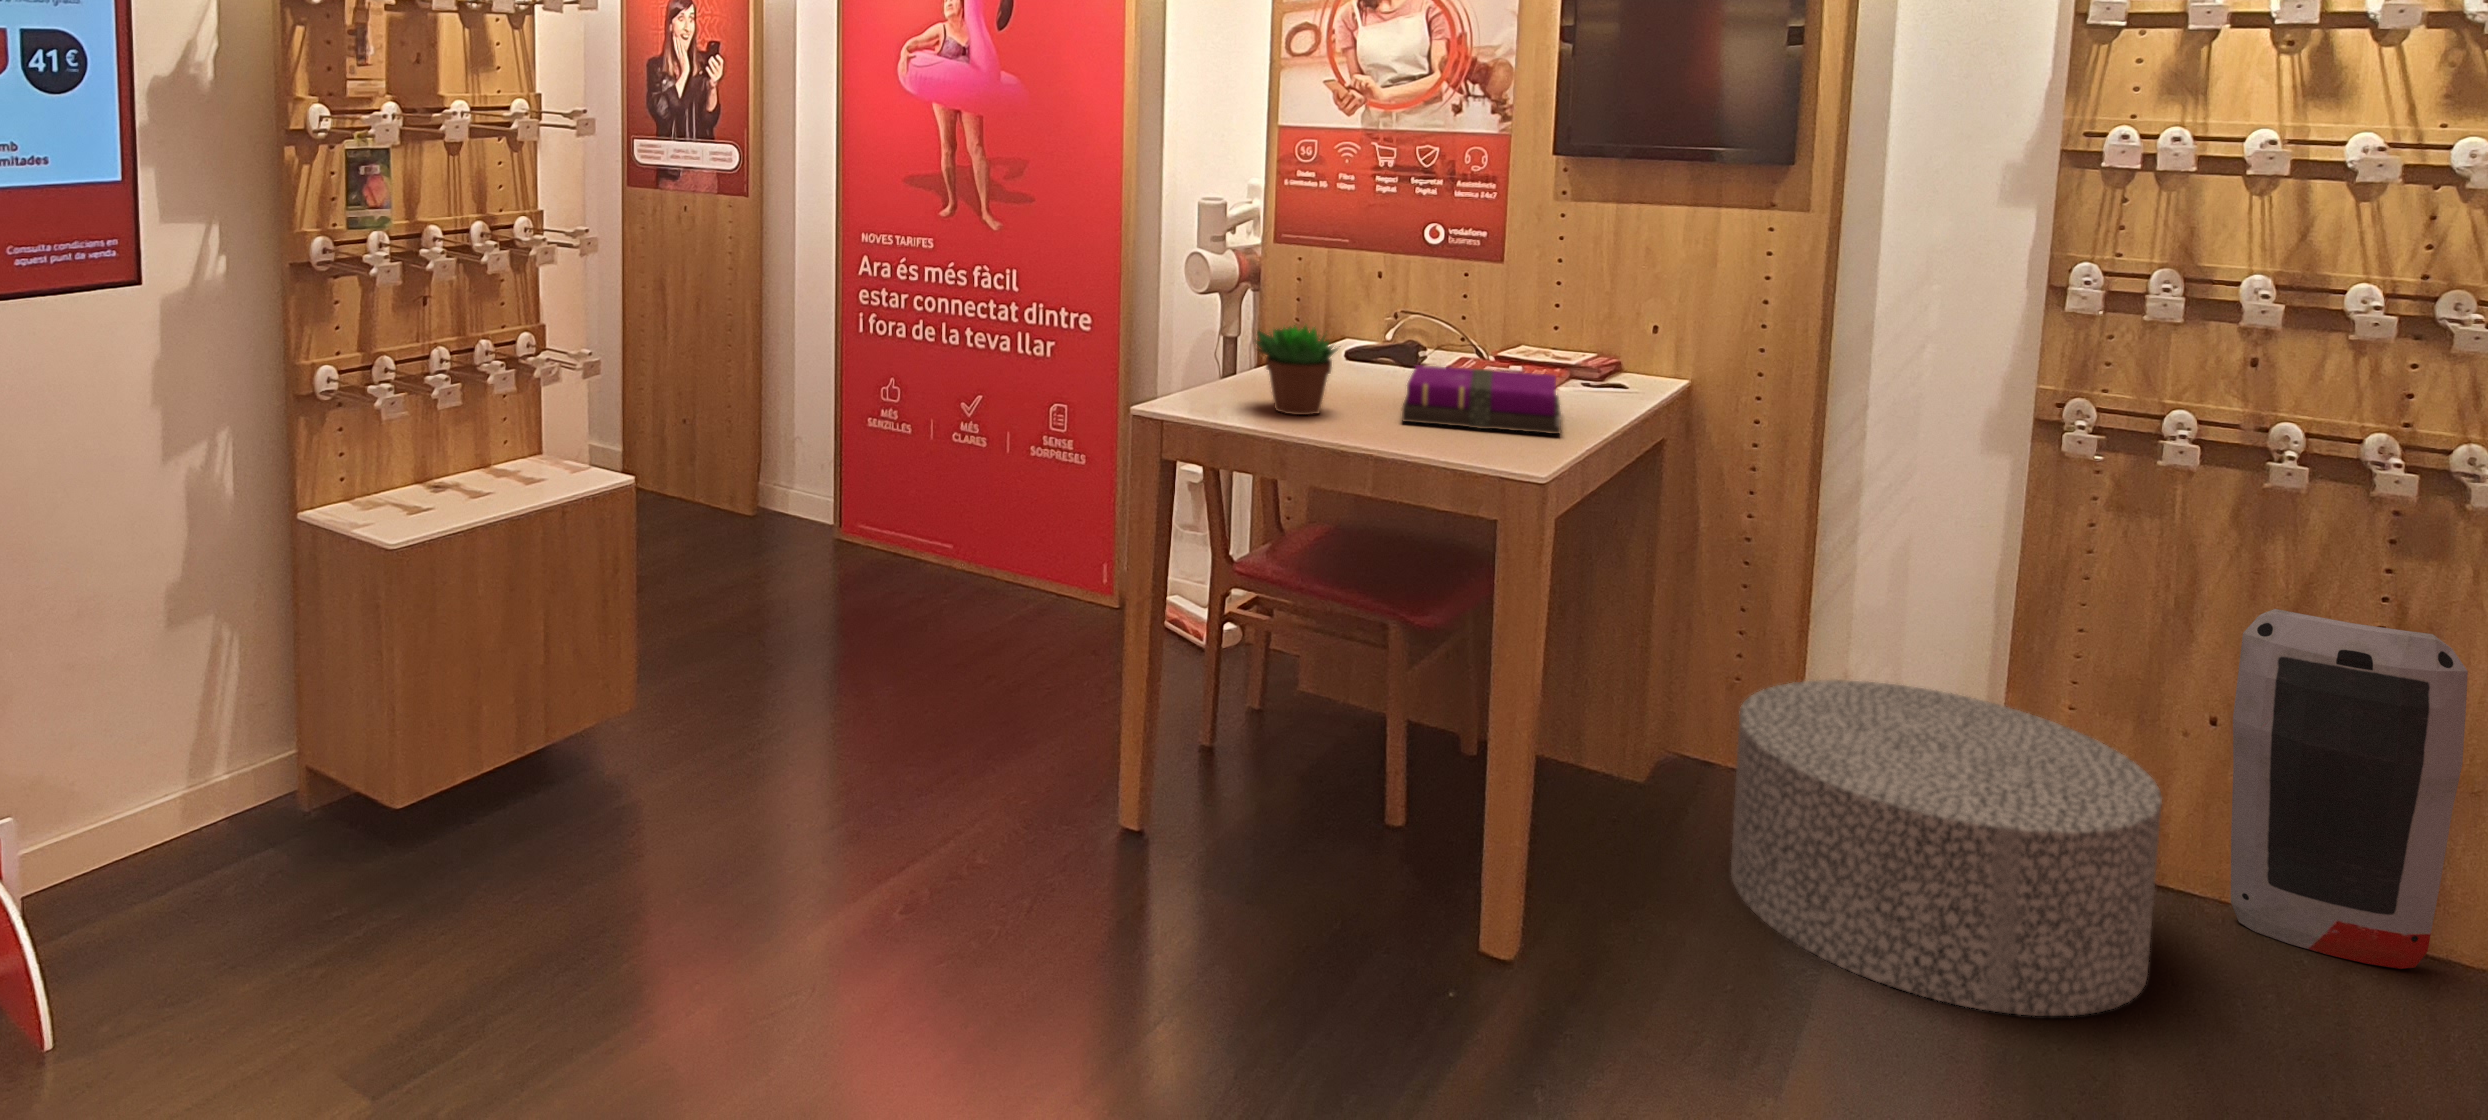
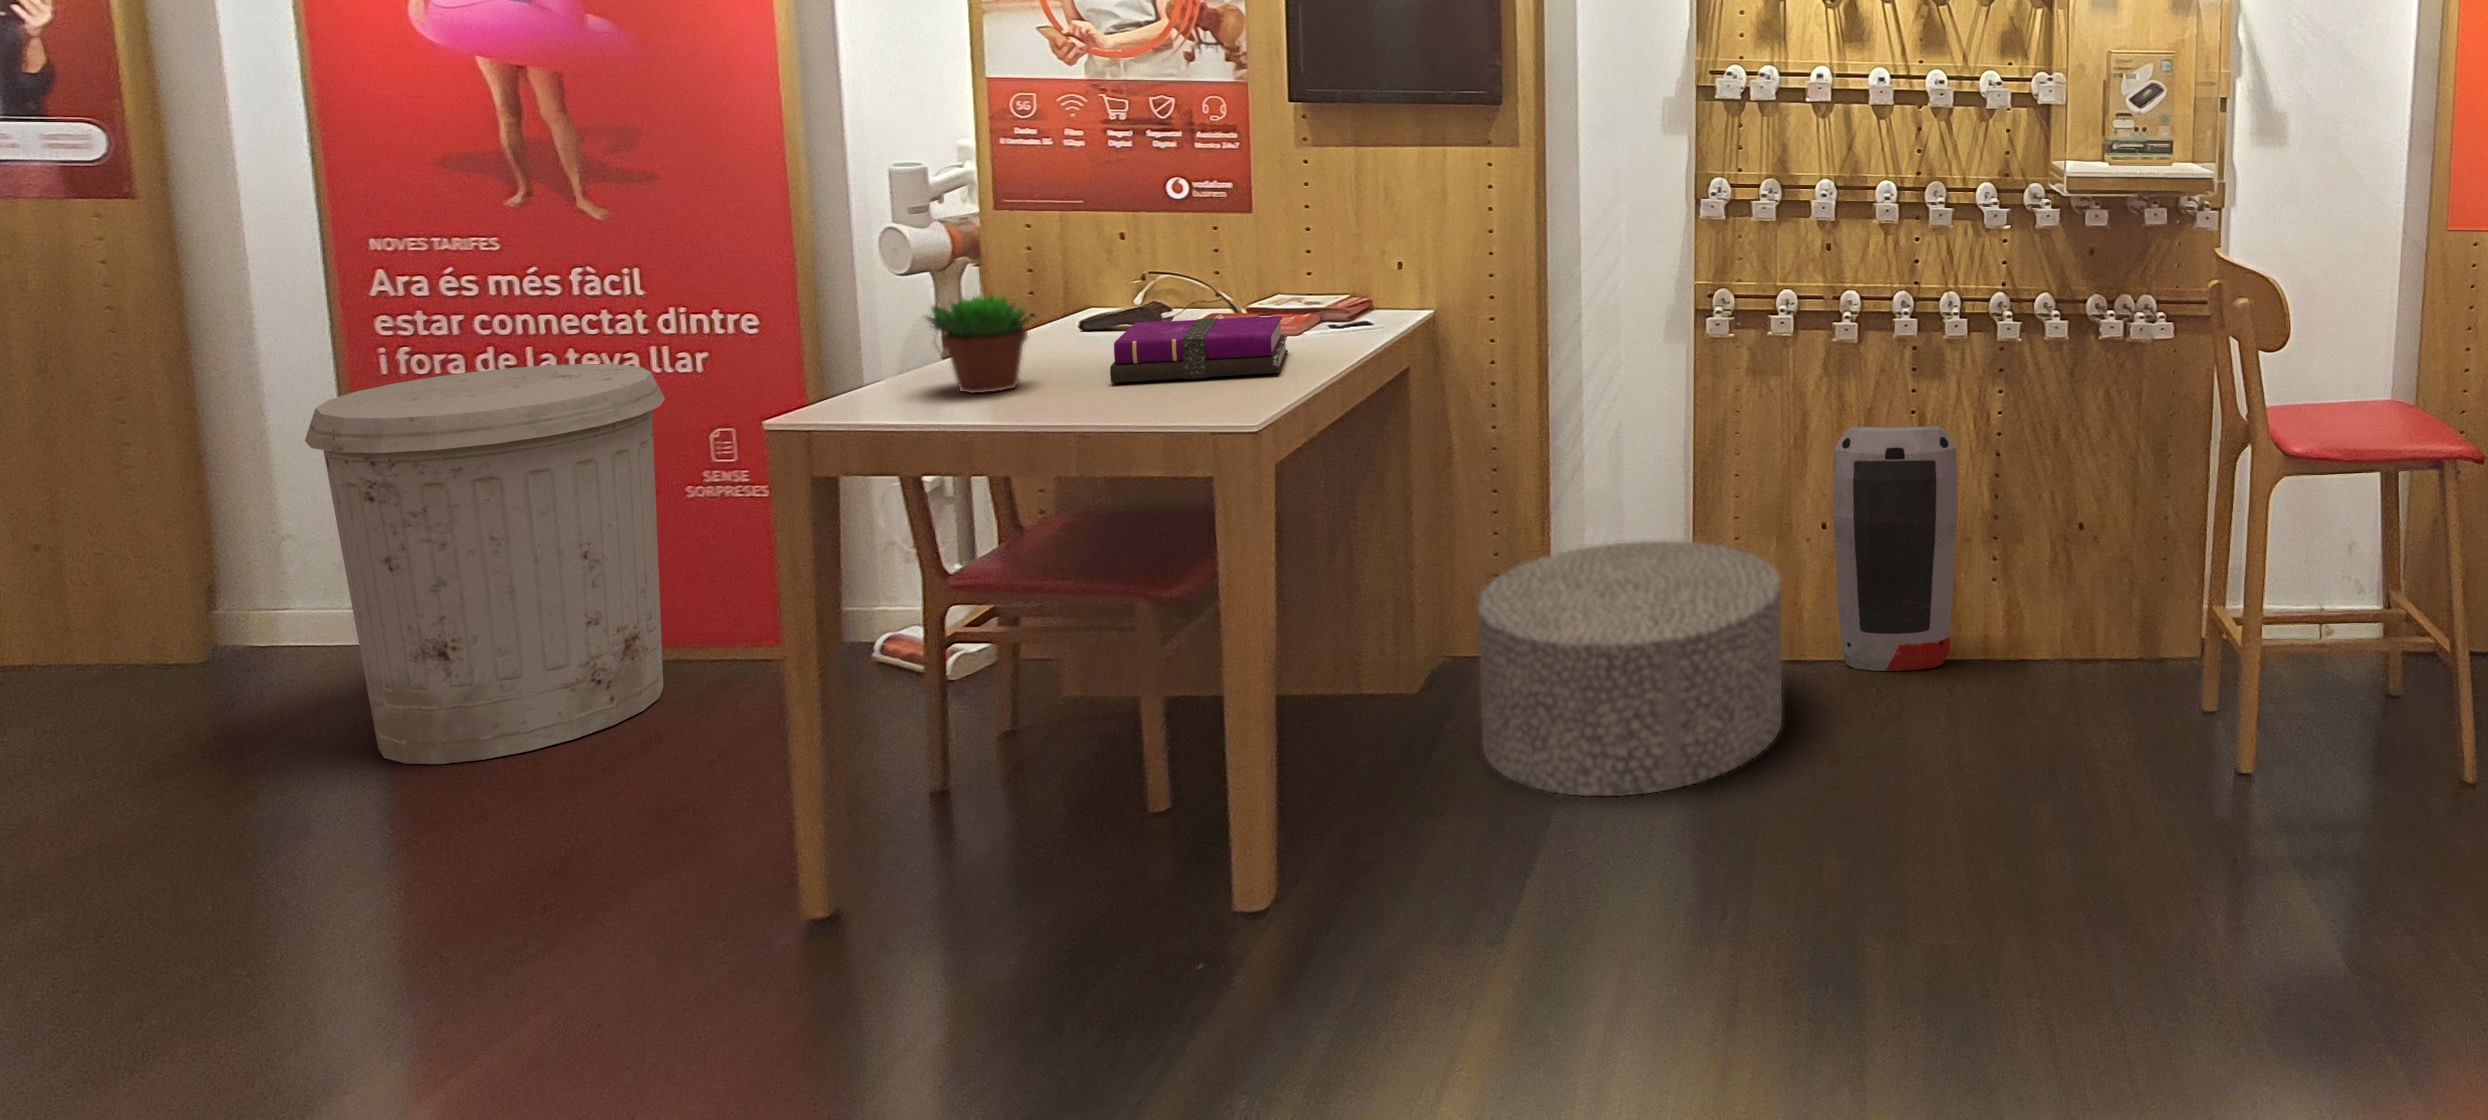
trash can: none [831,340,1029,638] -> present [305,364,665,764]

